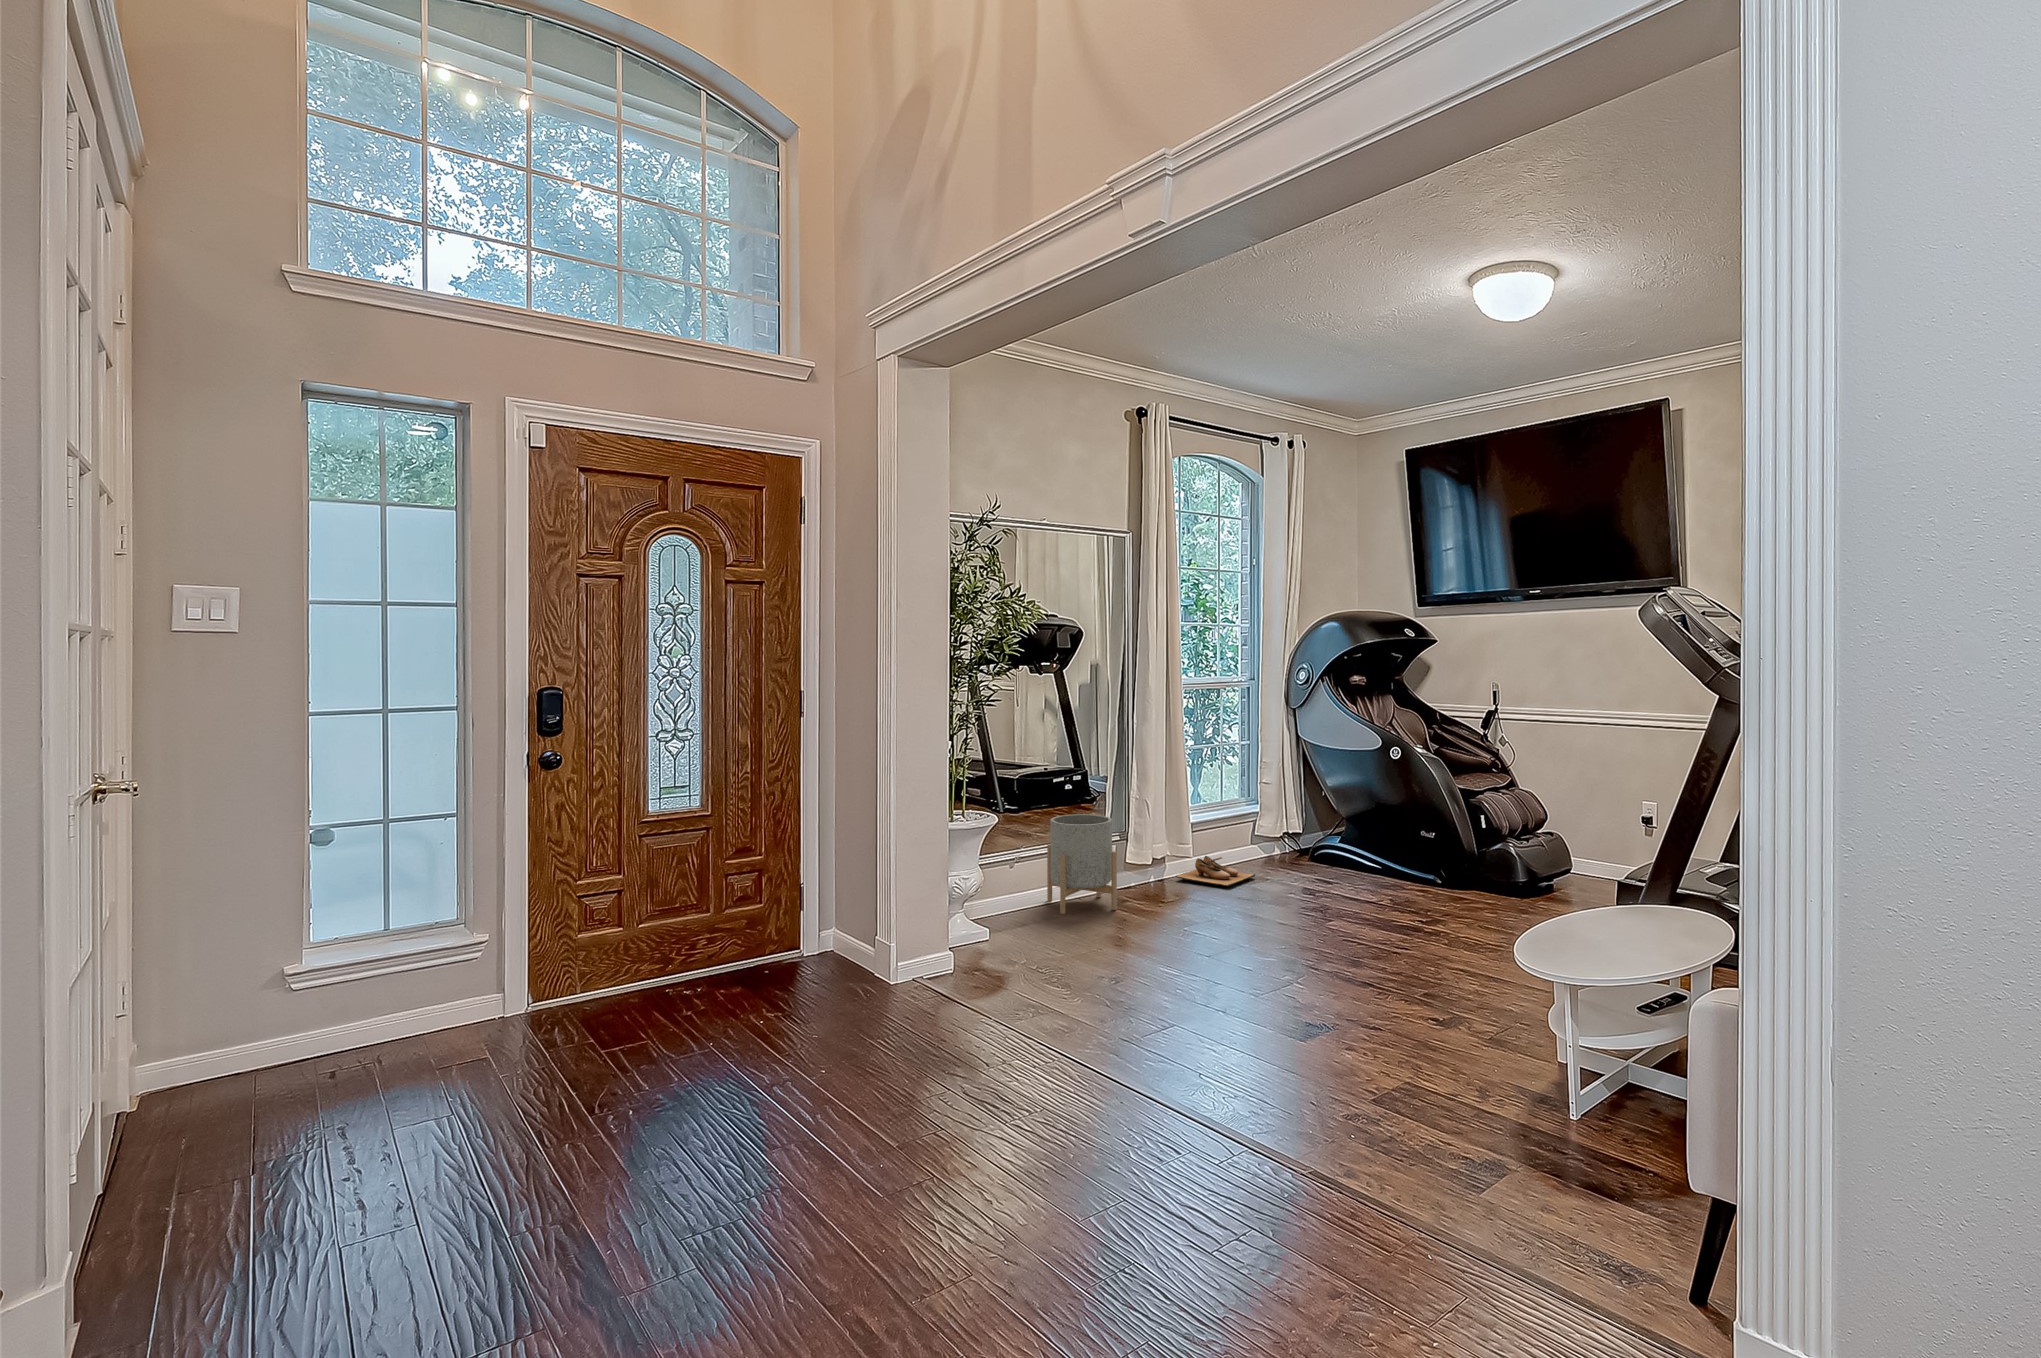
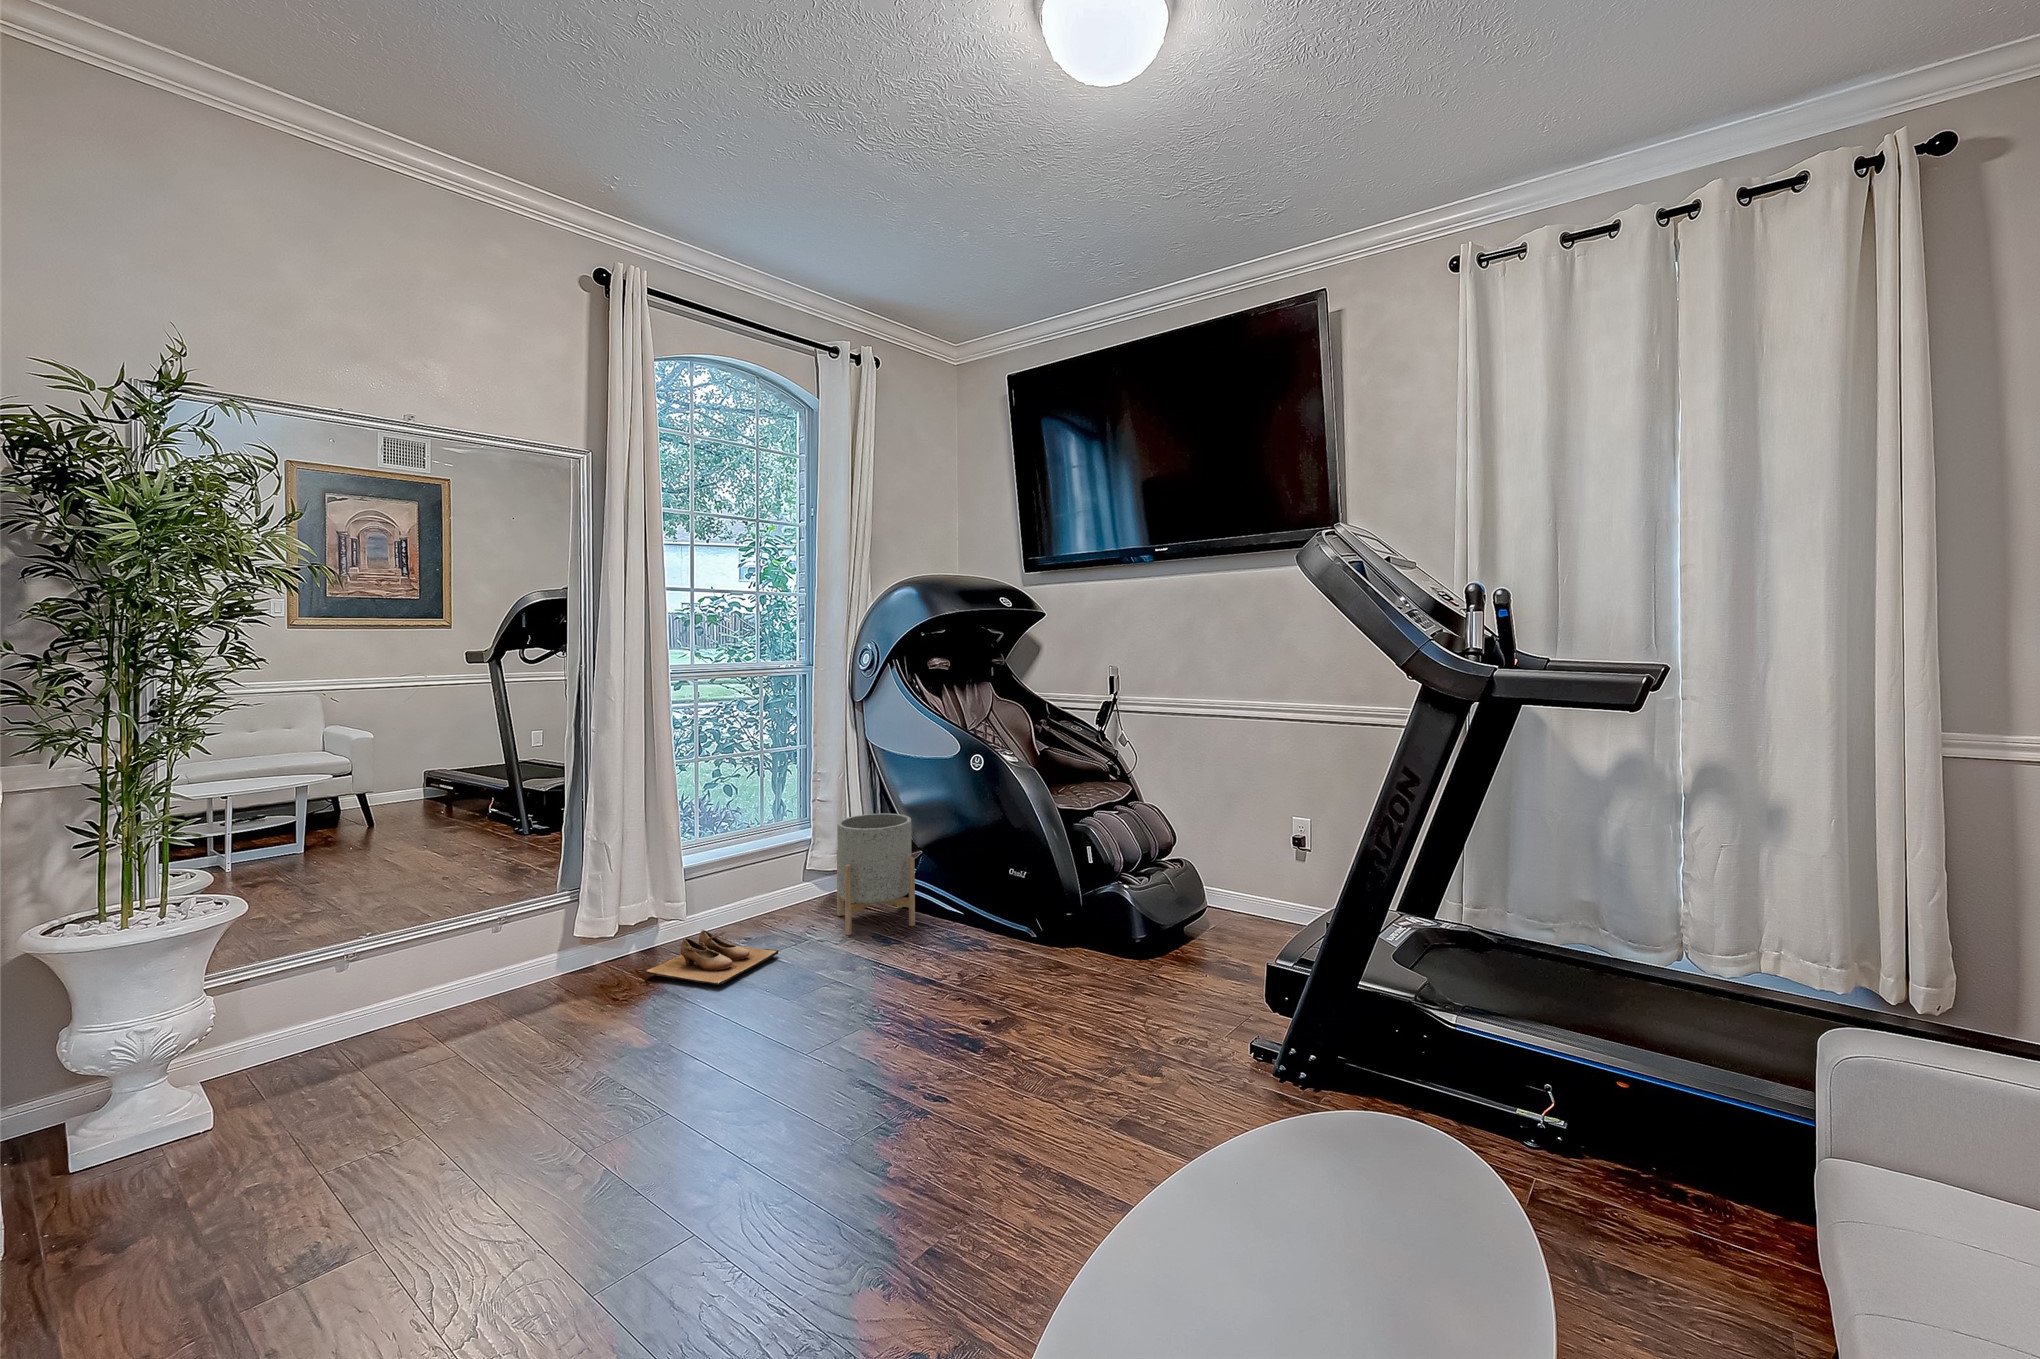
planter: present [1047,814,1117,914] -> present [837,813,915,935]

